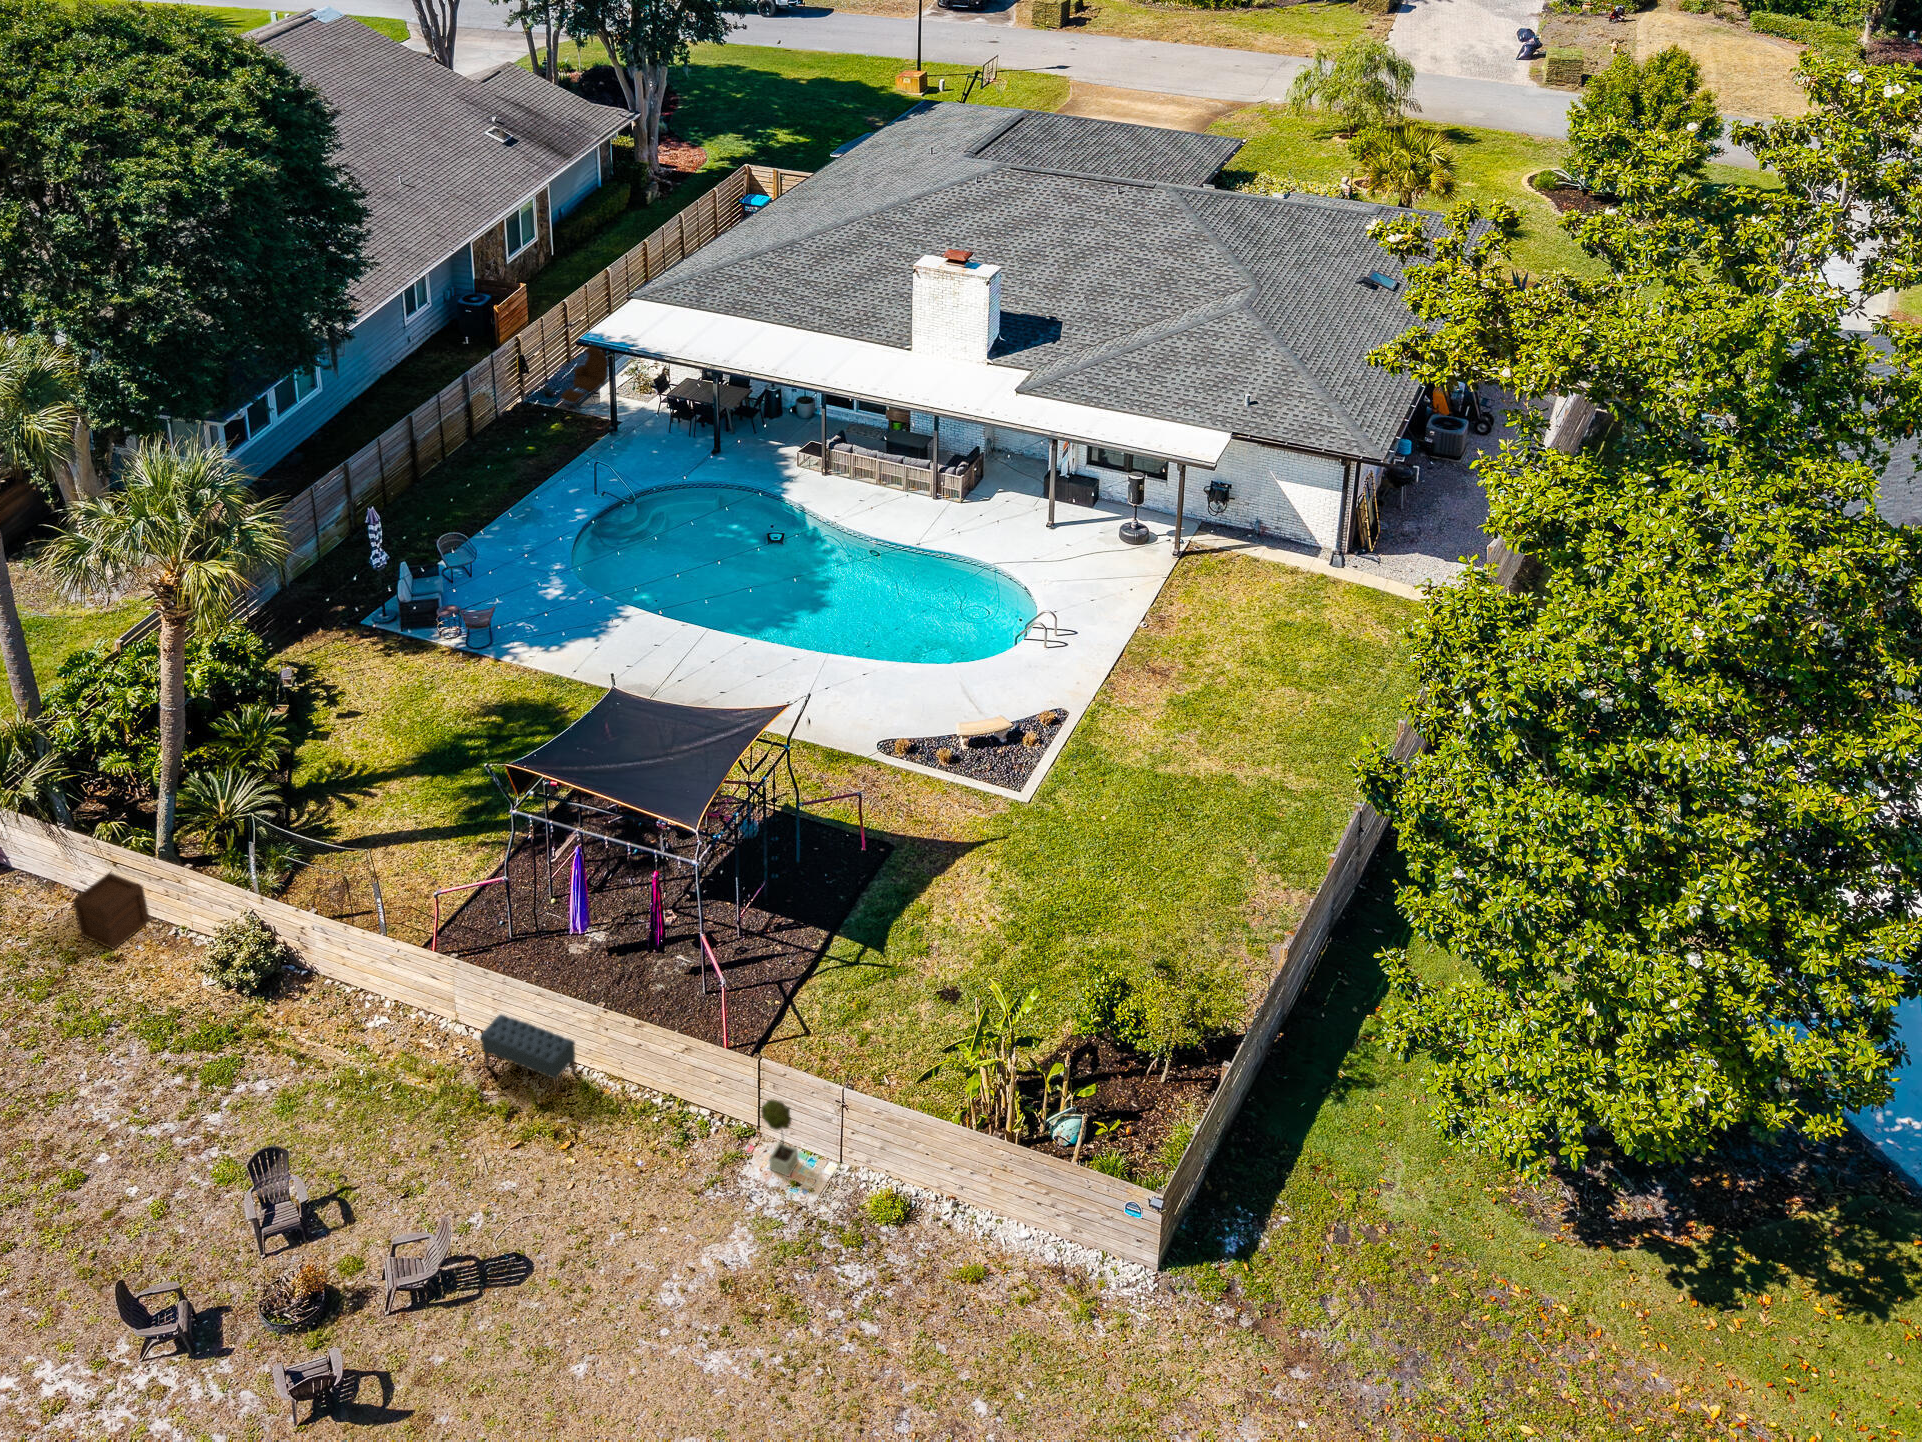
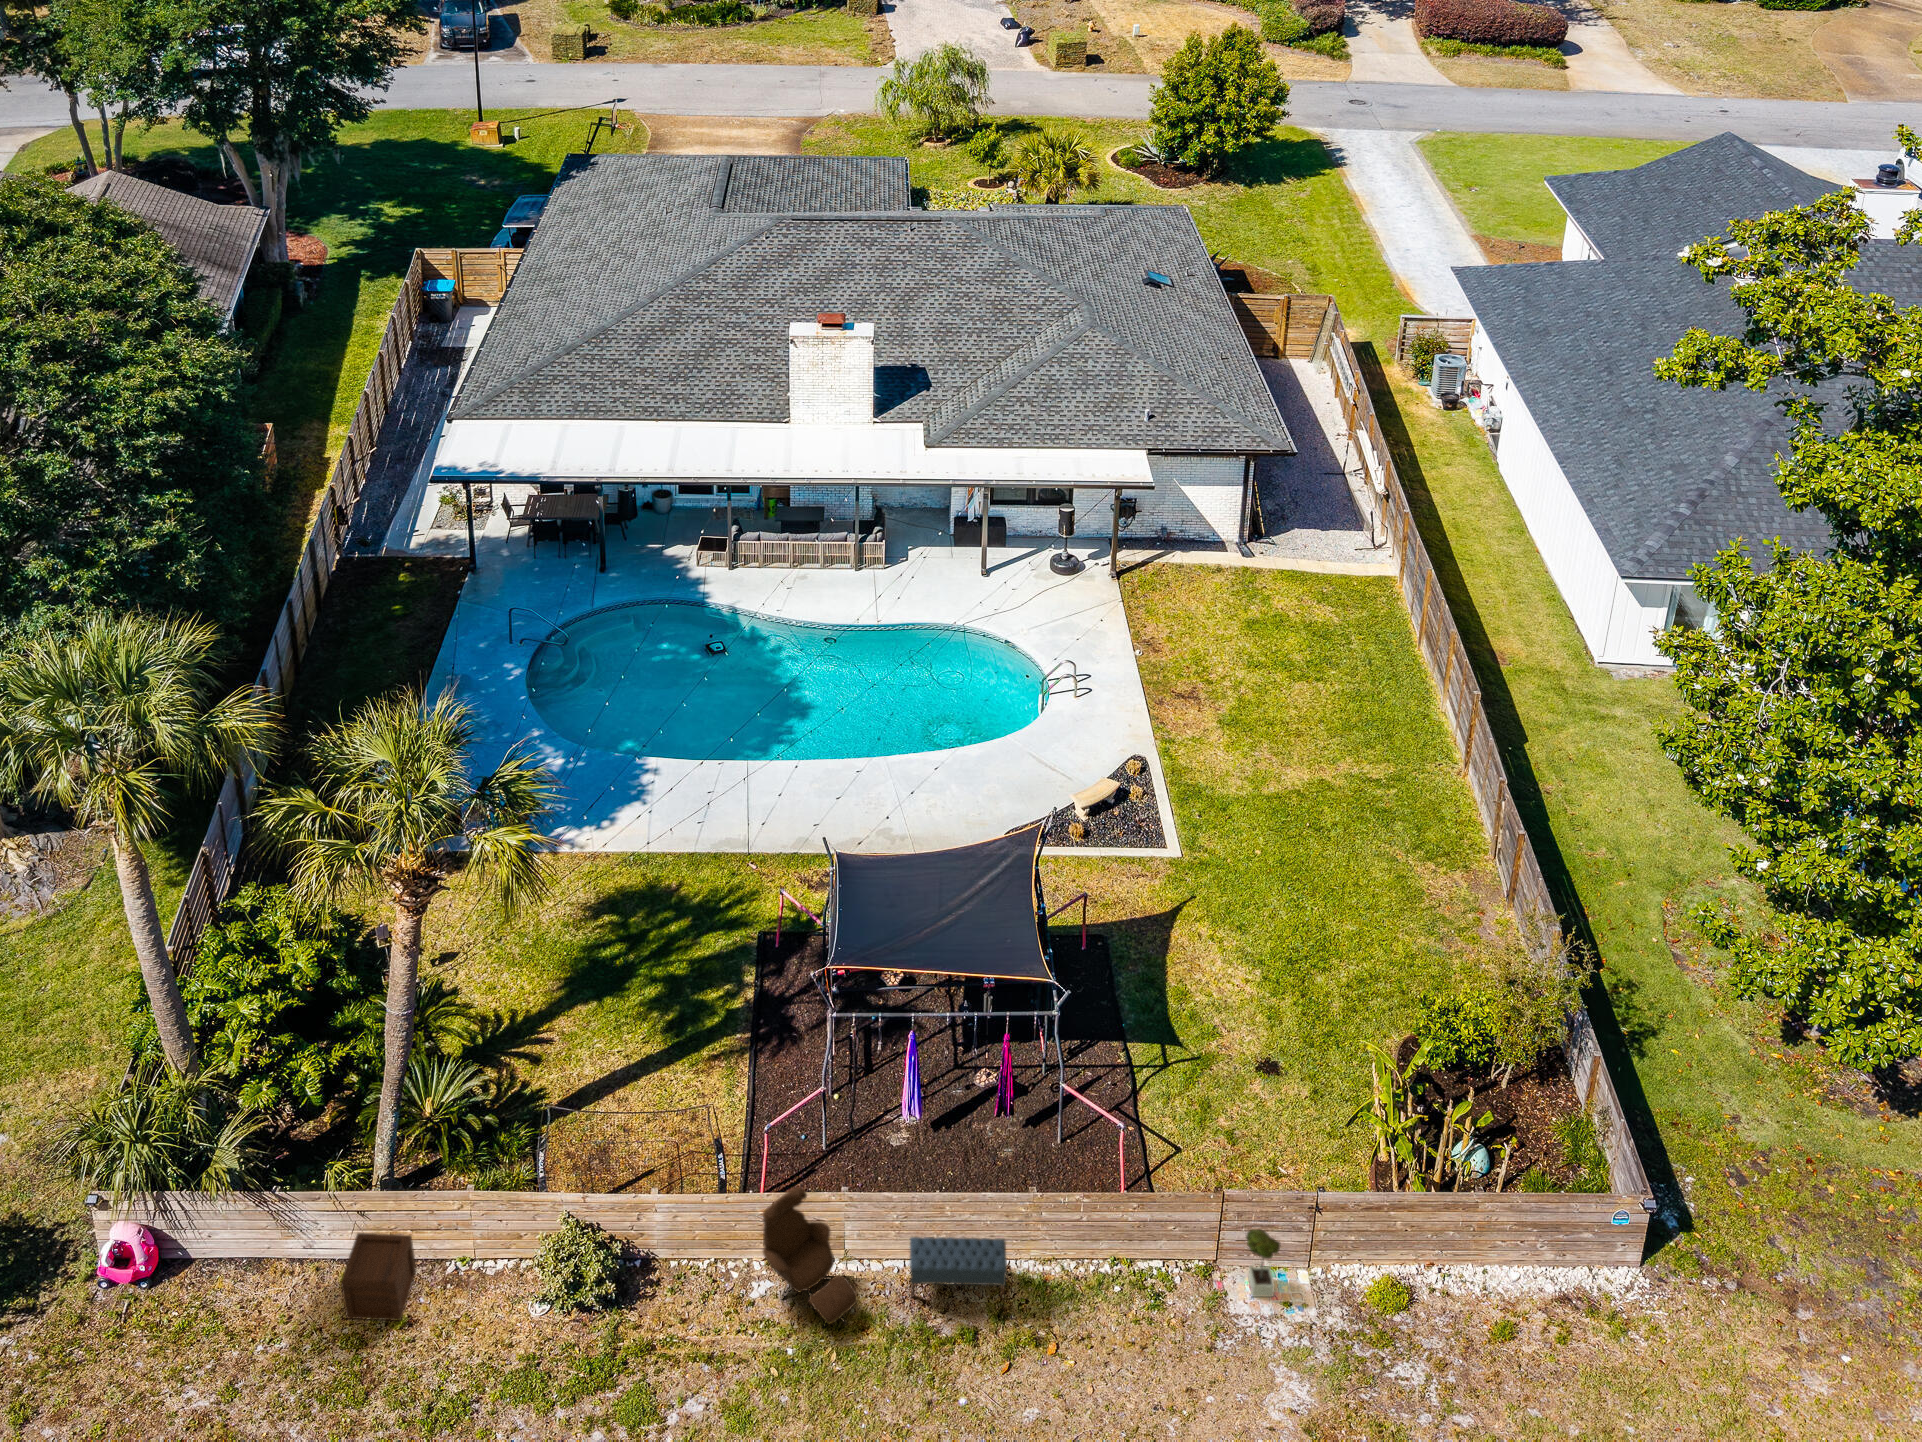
lounge chair: present [561,346,610,409] -> present [763,1187,858,1327]

